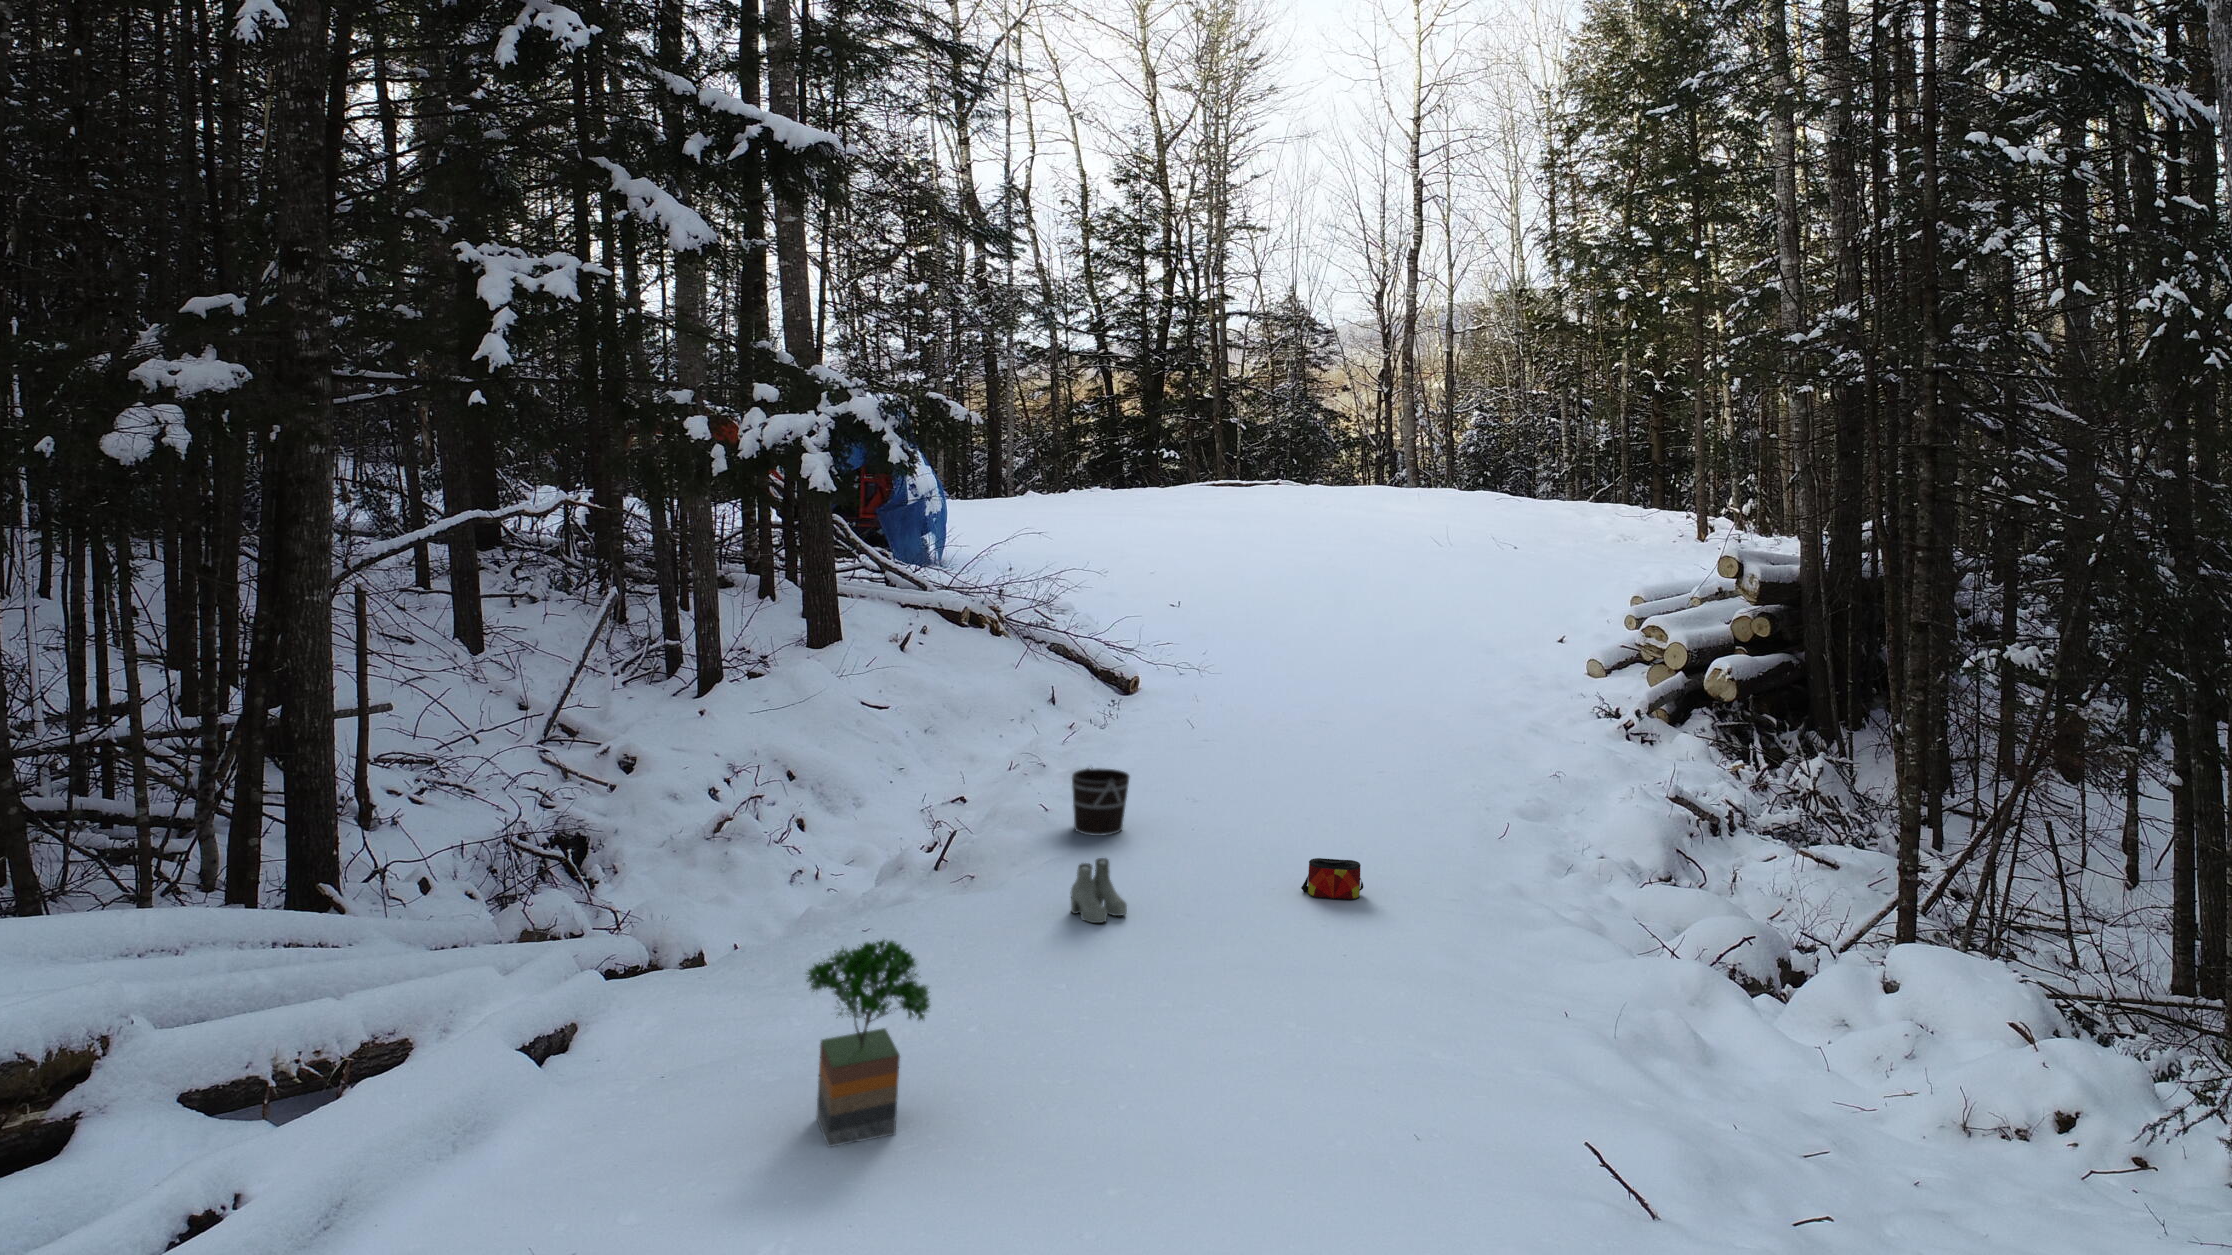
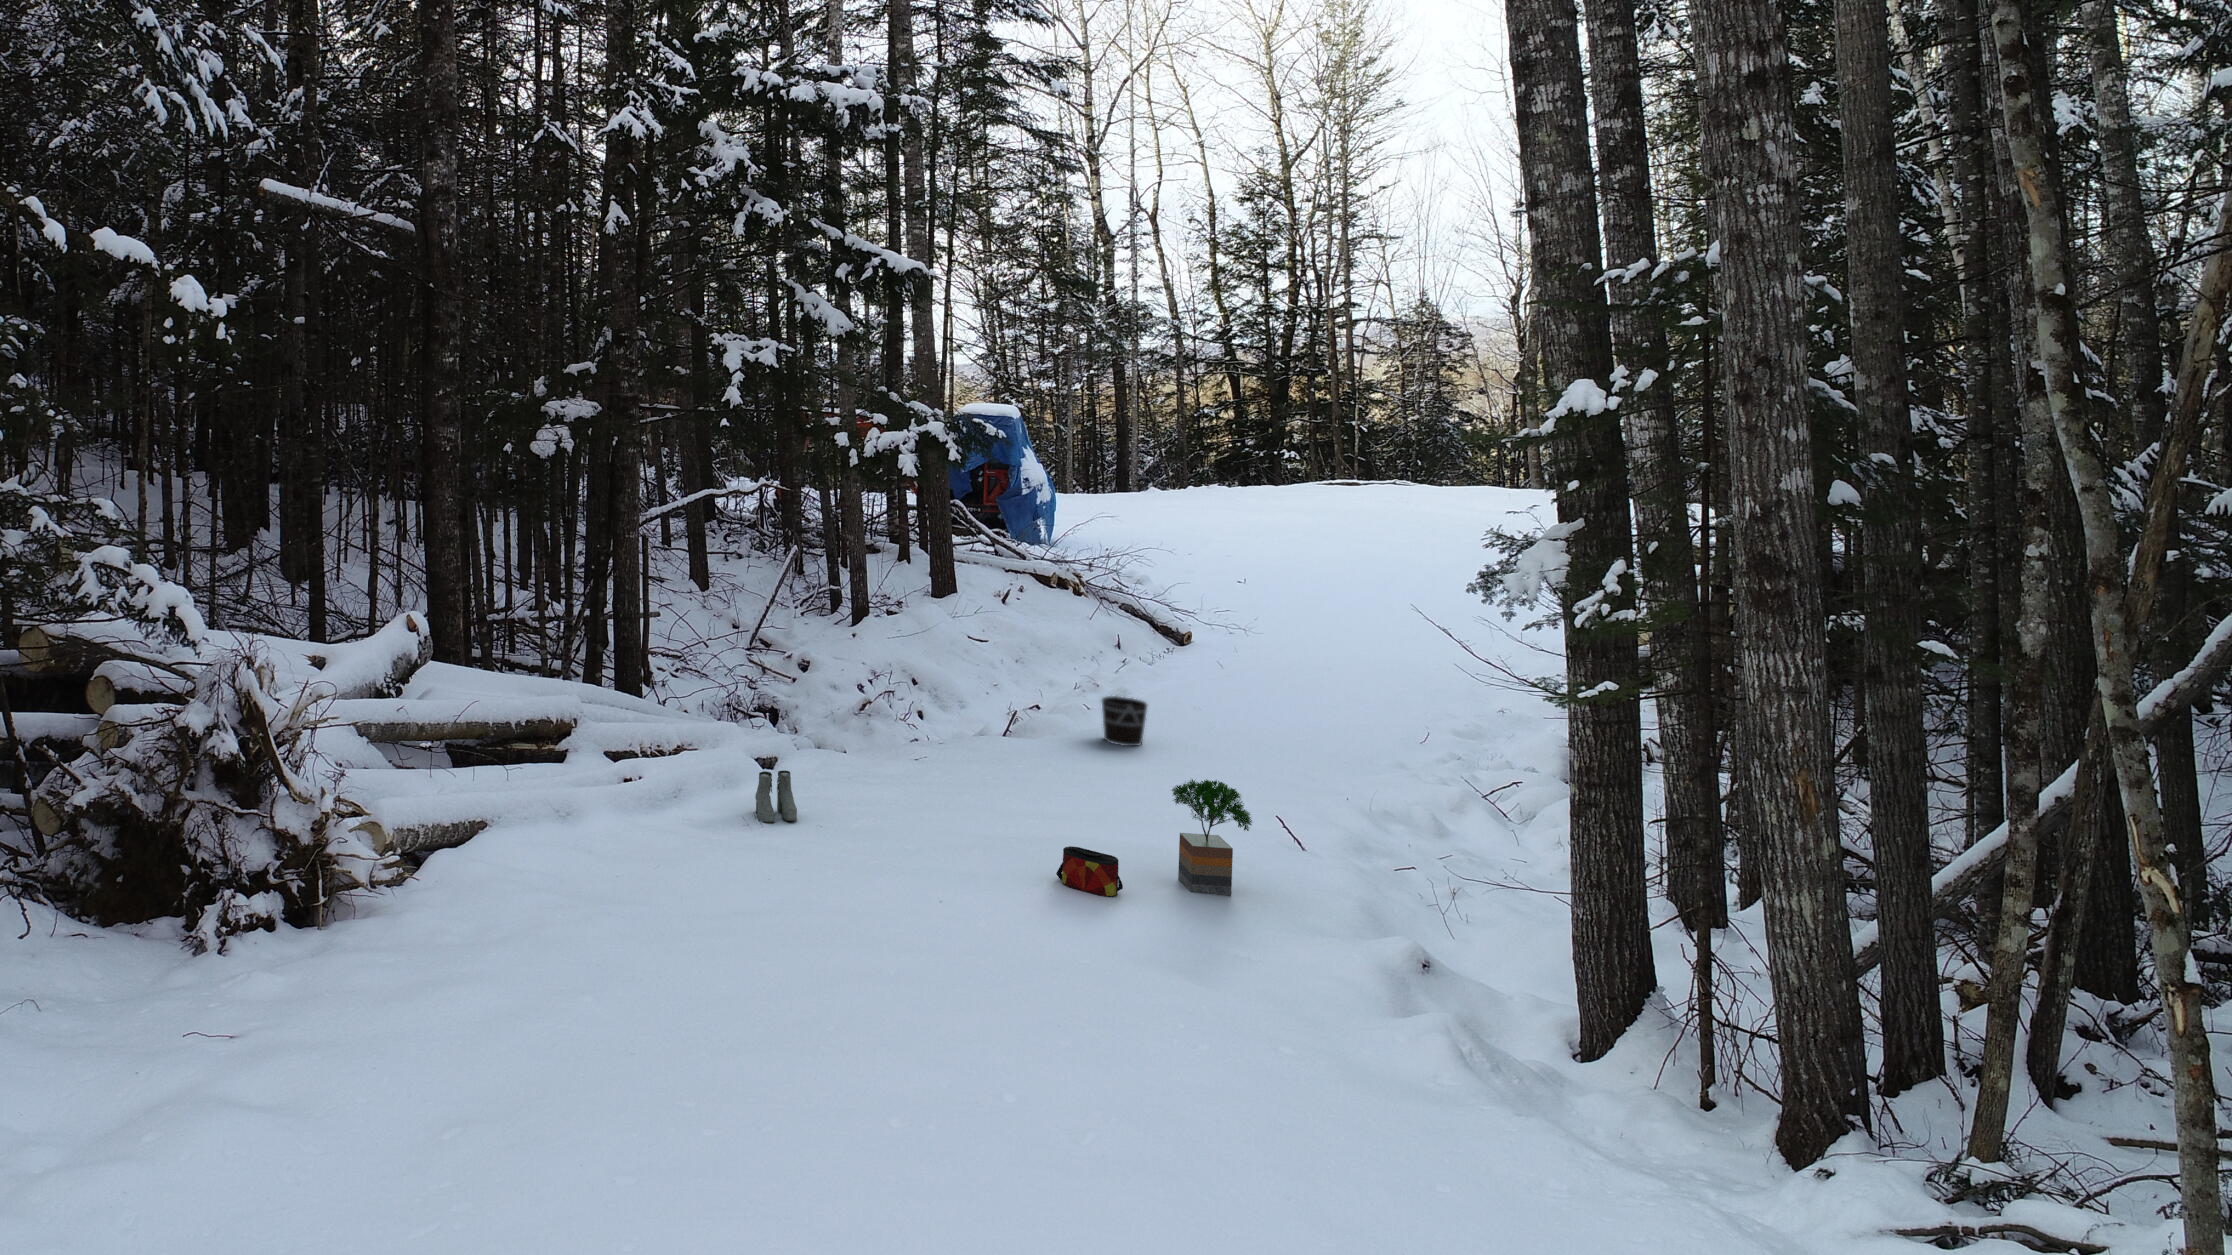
boots: present [1071,858,1127,923] -> present [755,770,797,823]
bag: present [1301,858,1363,900] -> present [1056,846,1123,897]
potted tree: present [806,940,930,1147] -> present [1172,779,1252,897]

